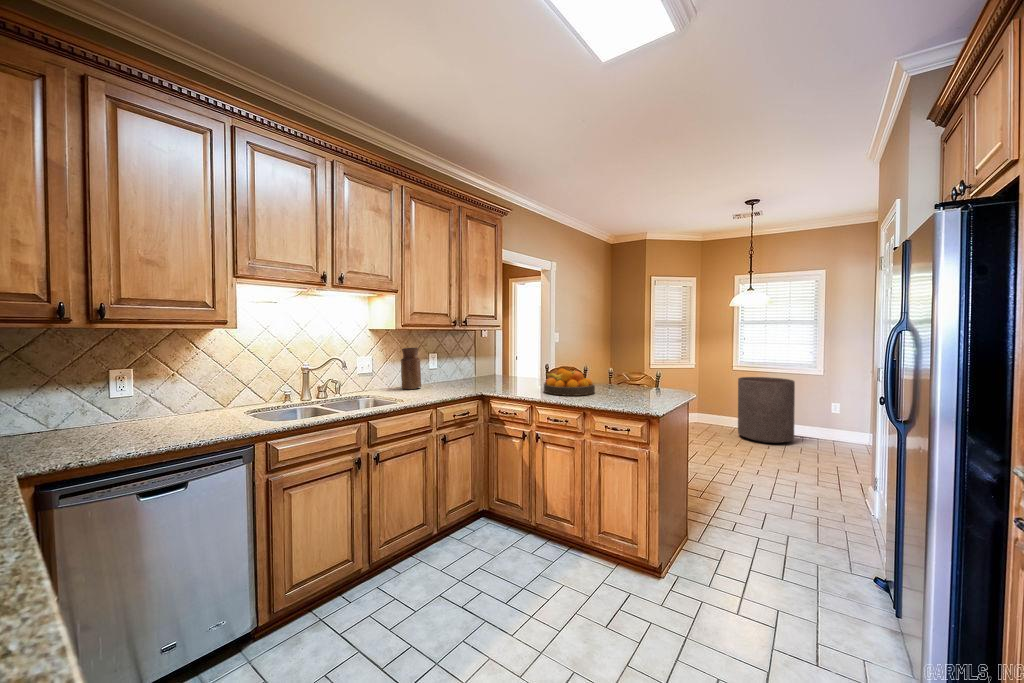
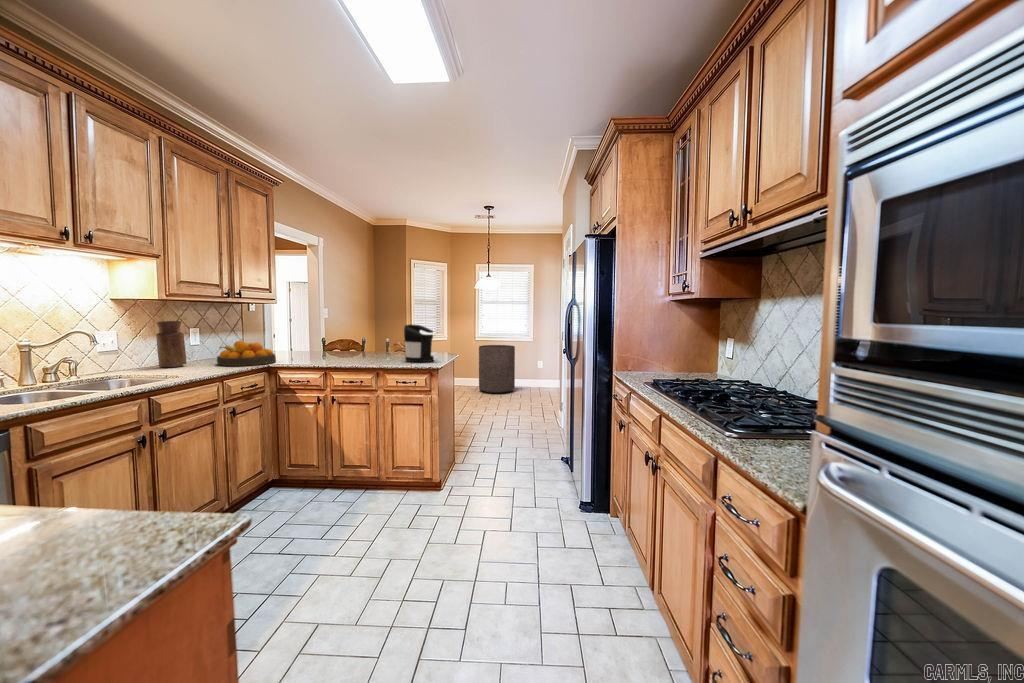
coffee maker: none [618,354,658,404] -> present [404,324,434,362]
fruit bowl: present [544,369,595,396] -> present [217,341,276,366]

